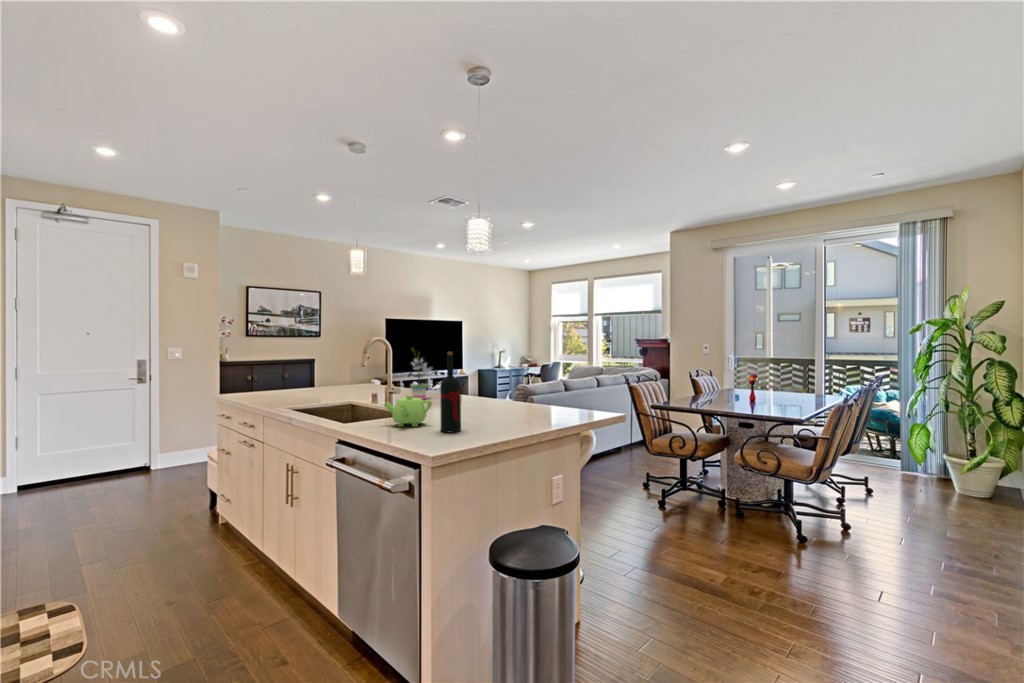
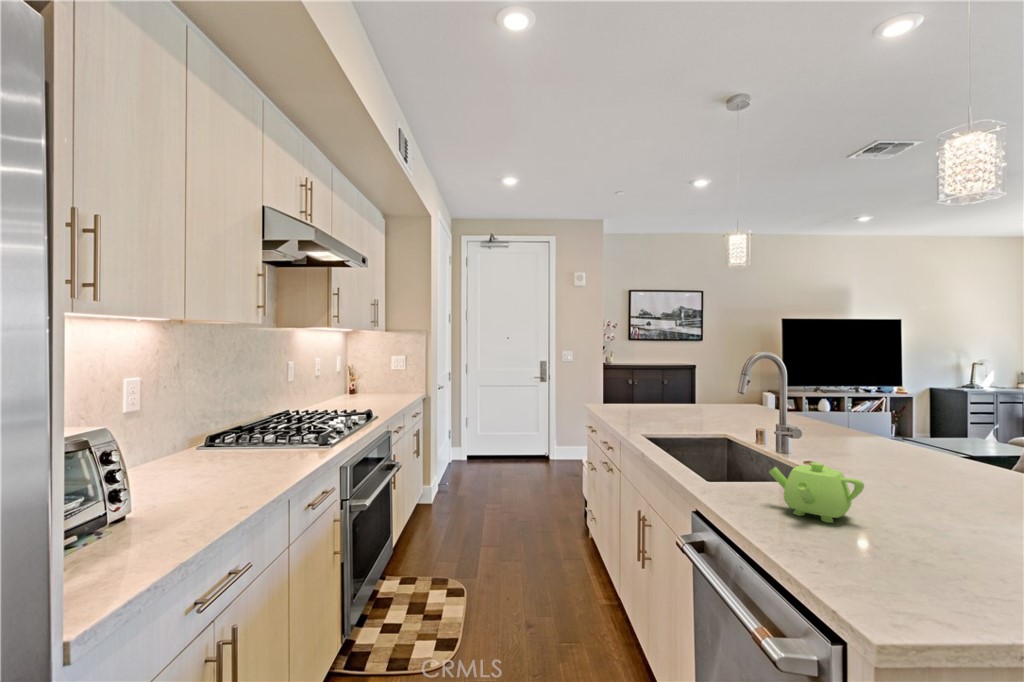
wine bottle: present [440,352,461,432] -> none [886,399,939,566]
potted plant: present [411,357,432,399] -> none [818,369,863,452]

